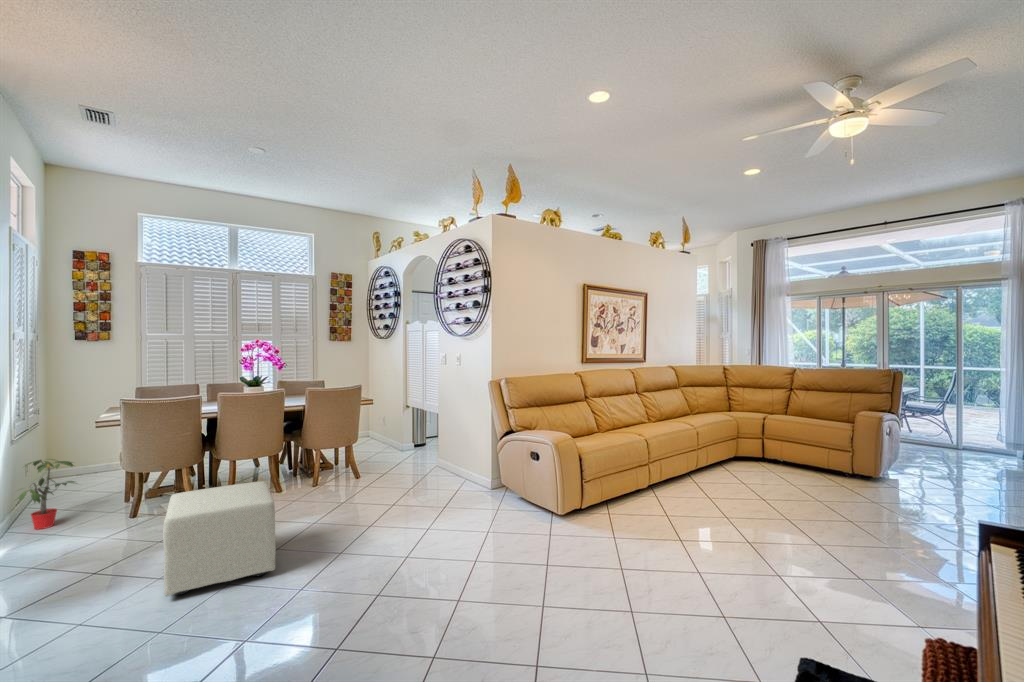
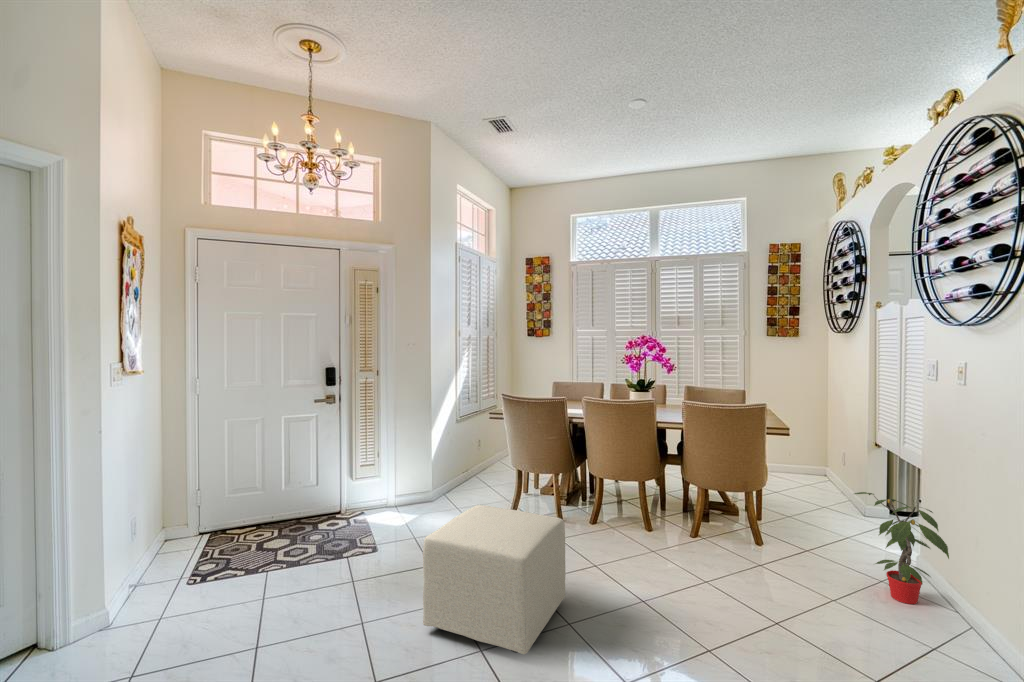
potted plant: present [18,459,75,529] -> present [854,492,949,604]

